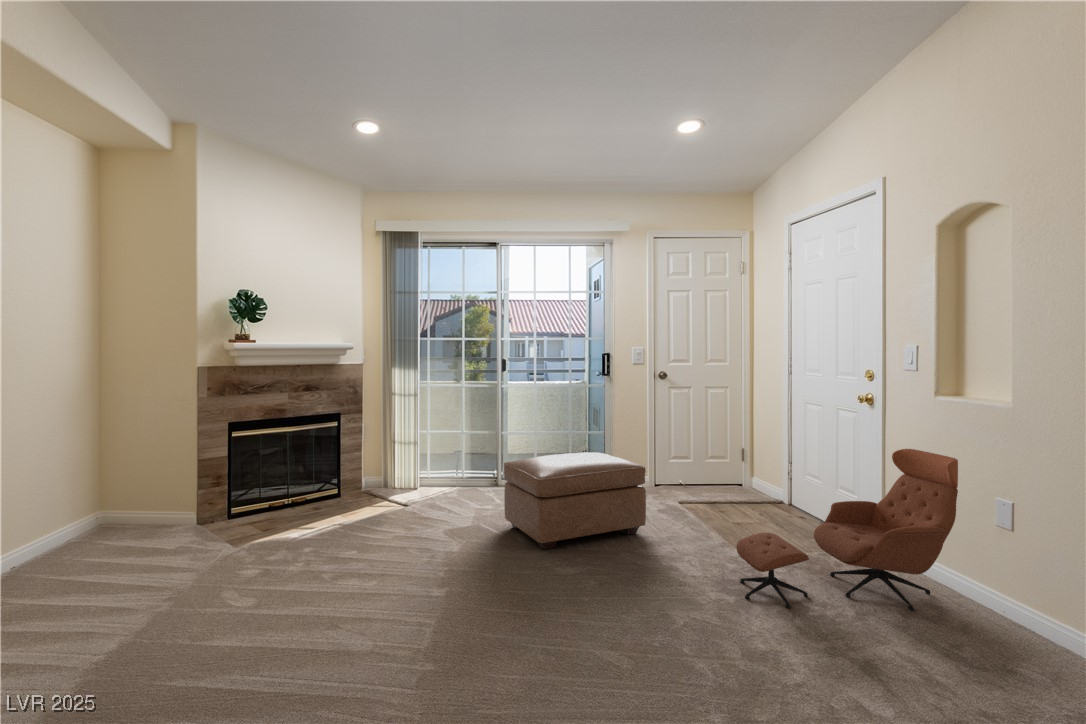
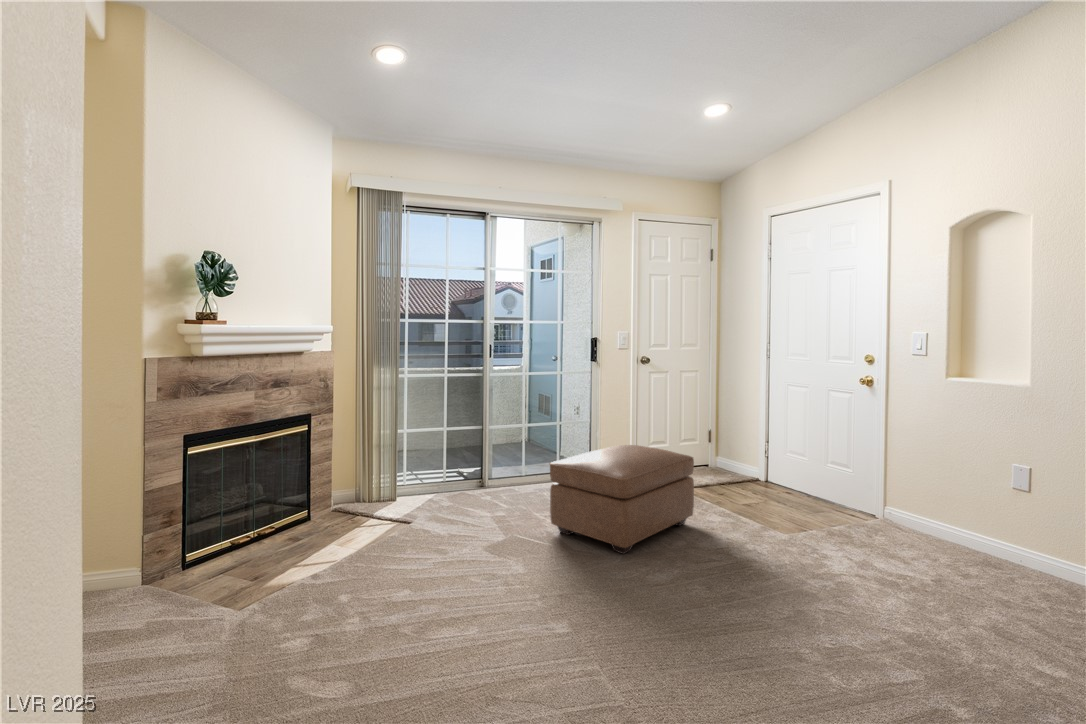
lounge chair: present [736,449,958,610] -> none [825,427,997,581]

